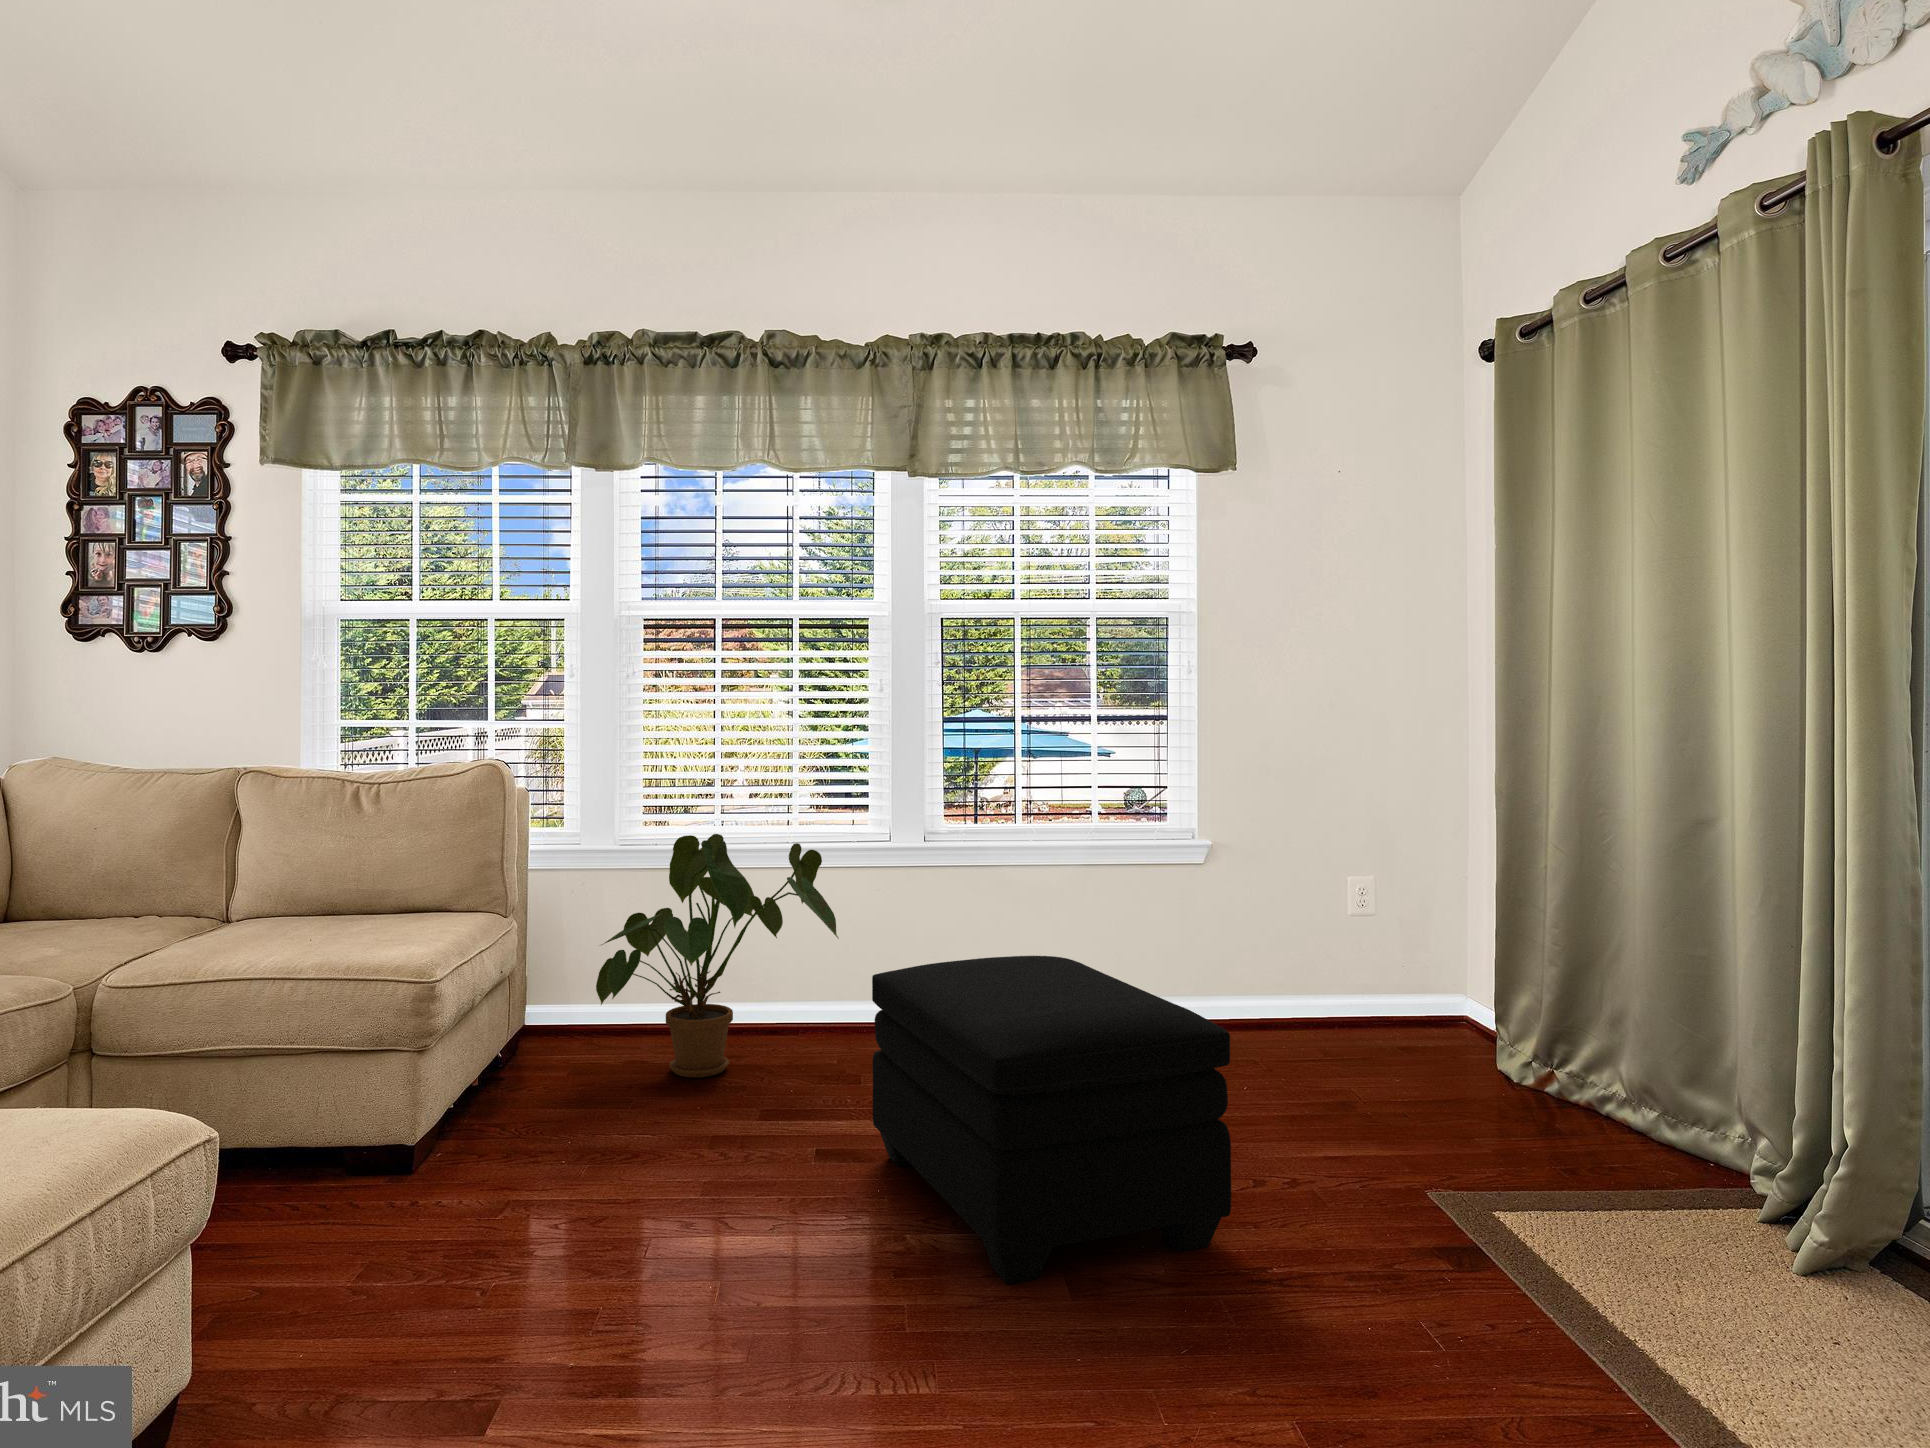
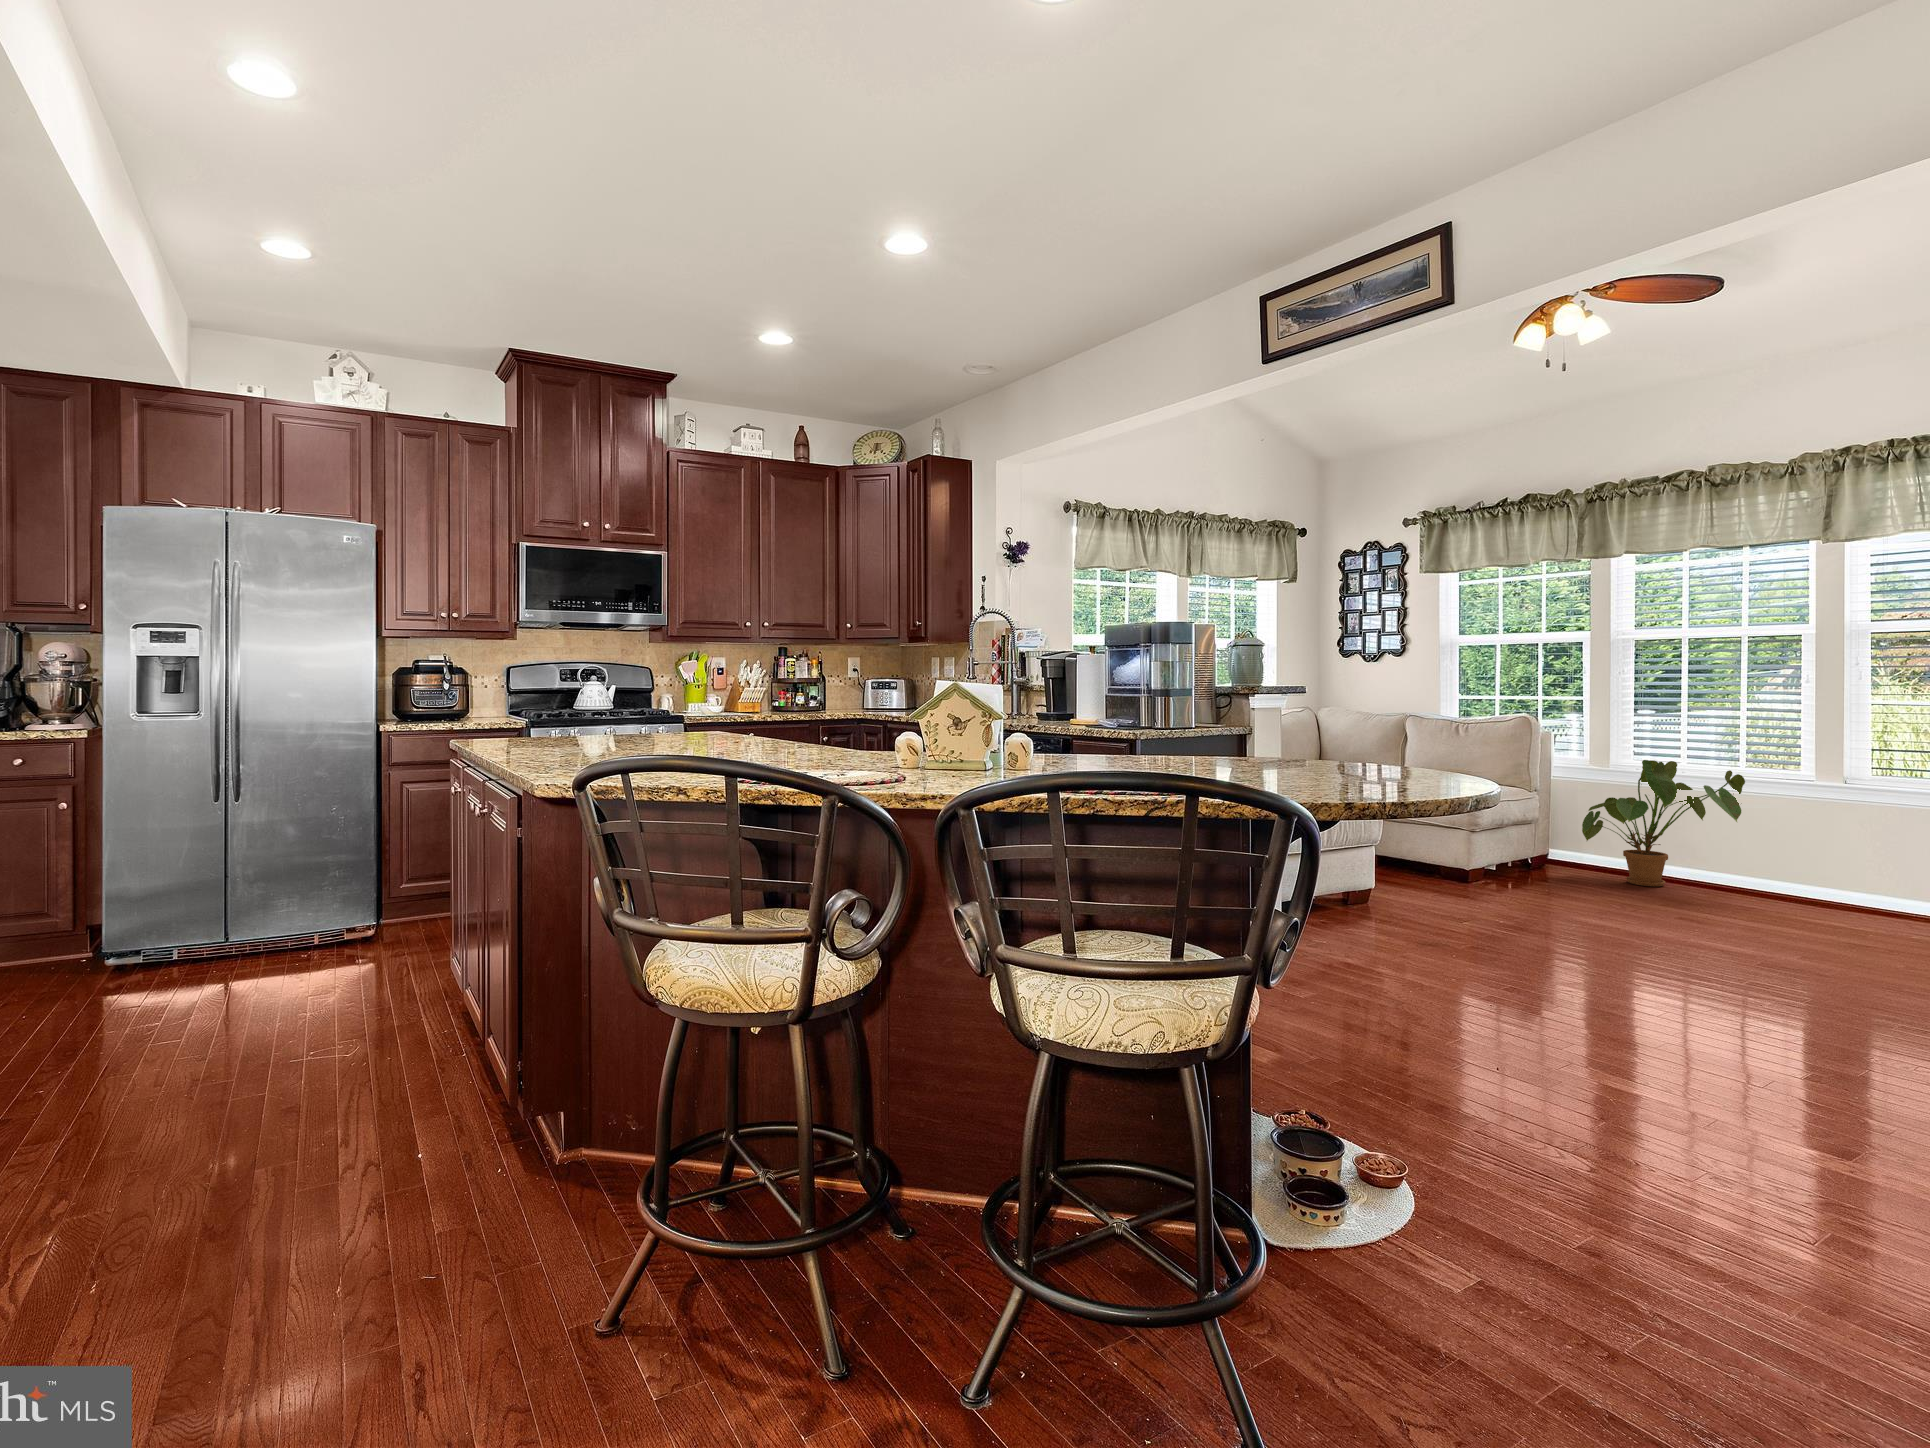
ottoman: present [872,956,1231,1284] -> none [1711,825,1891,974]

